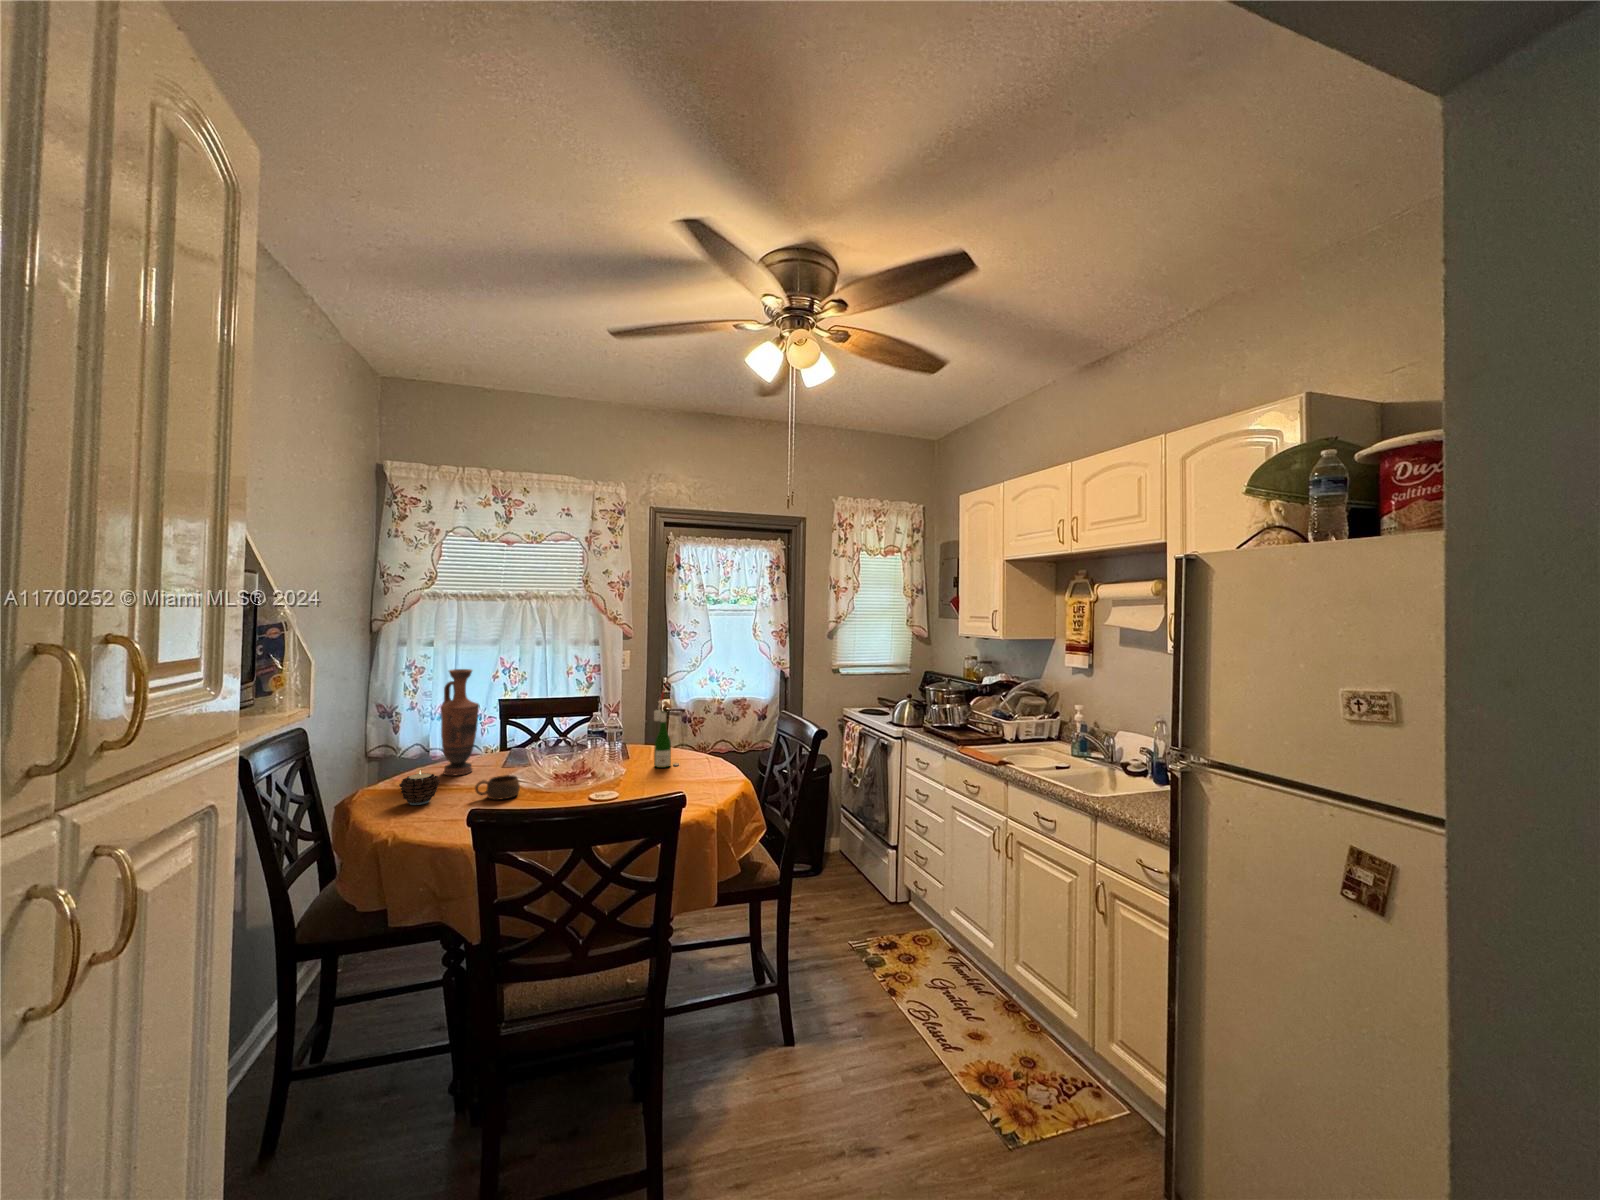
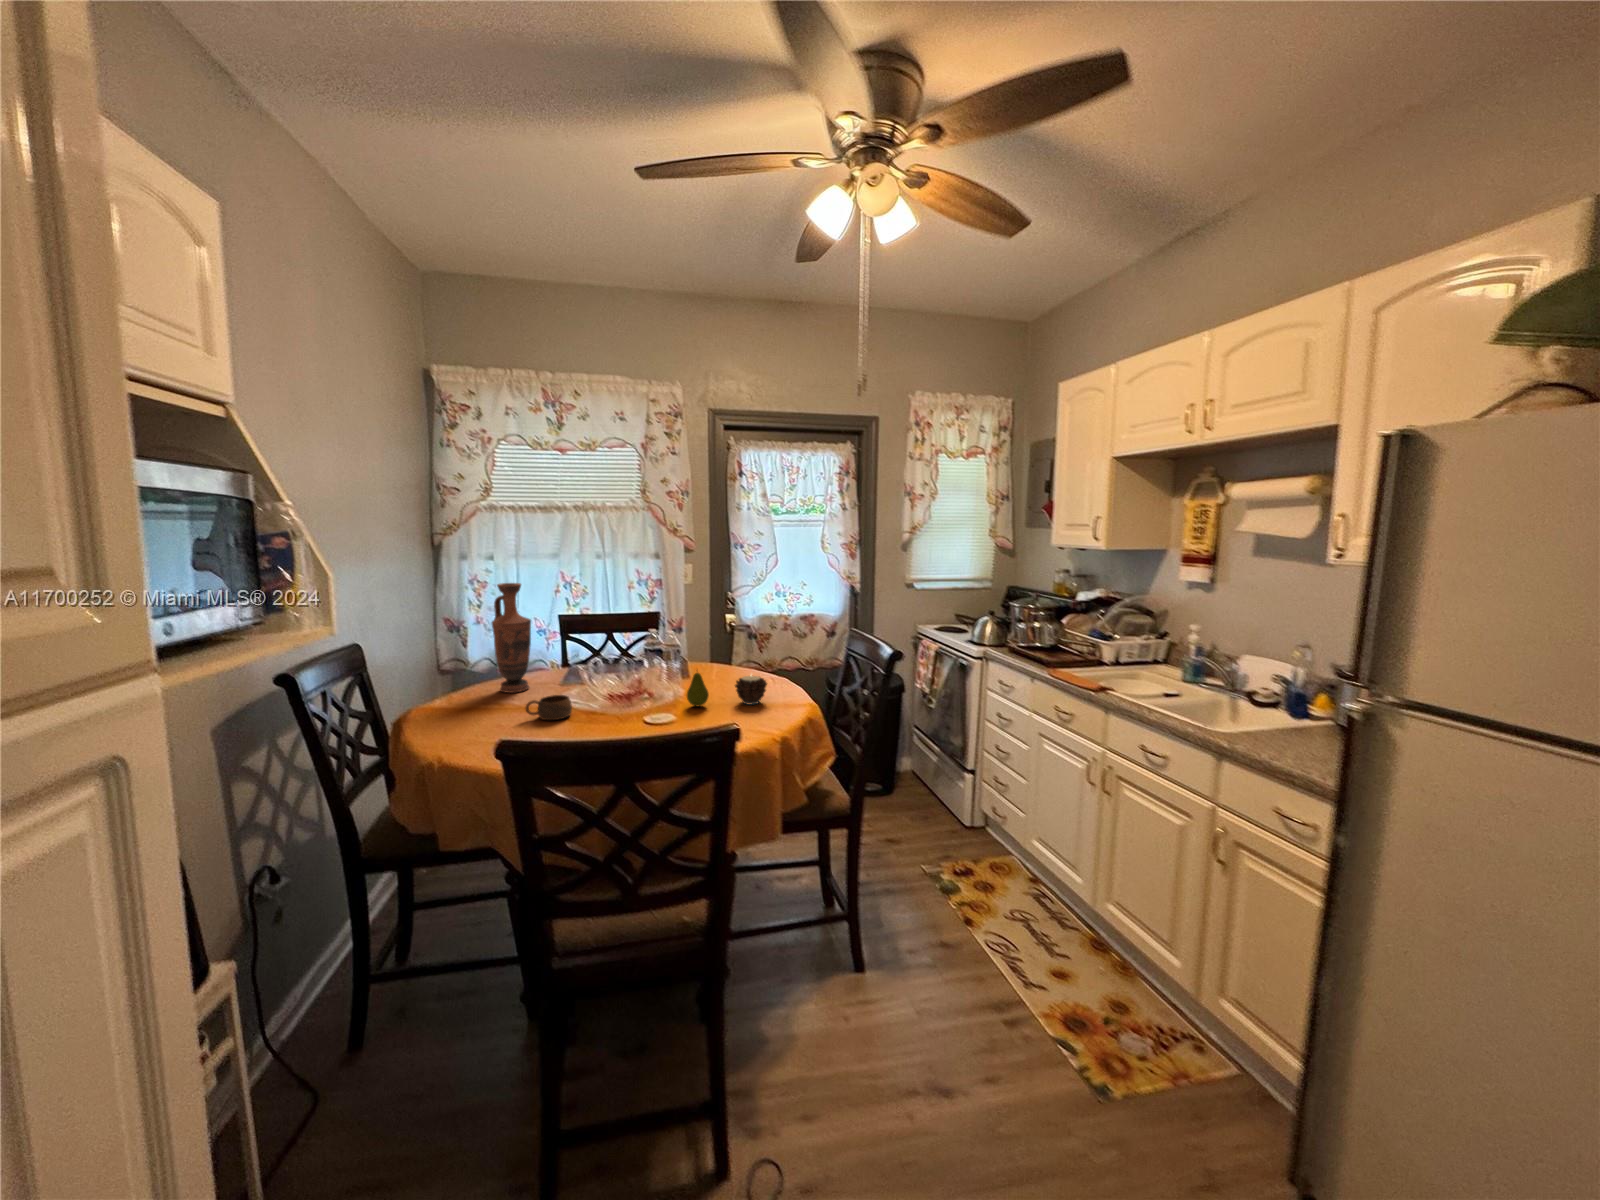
wine bottle: present [654,684,678,768] -> none [712,598,740,688]
fruit: none [630,748,650,784] -> present [687,673,709,706]
candle: present [399,771,440,805] -> present [735,675,767,704]

